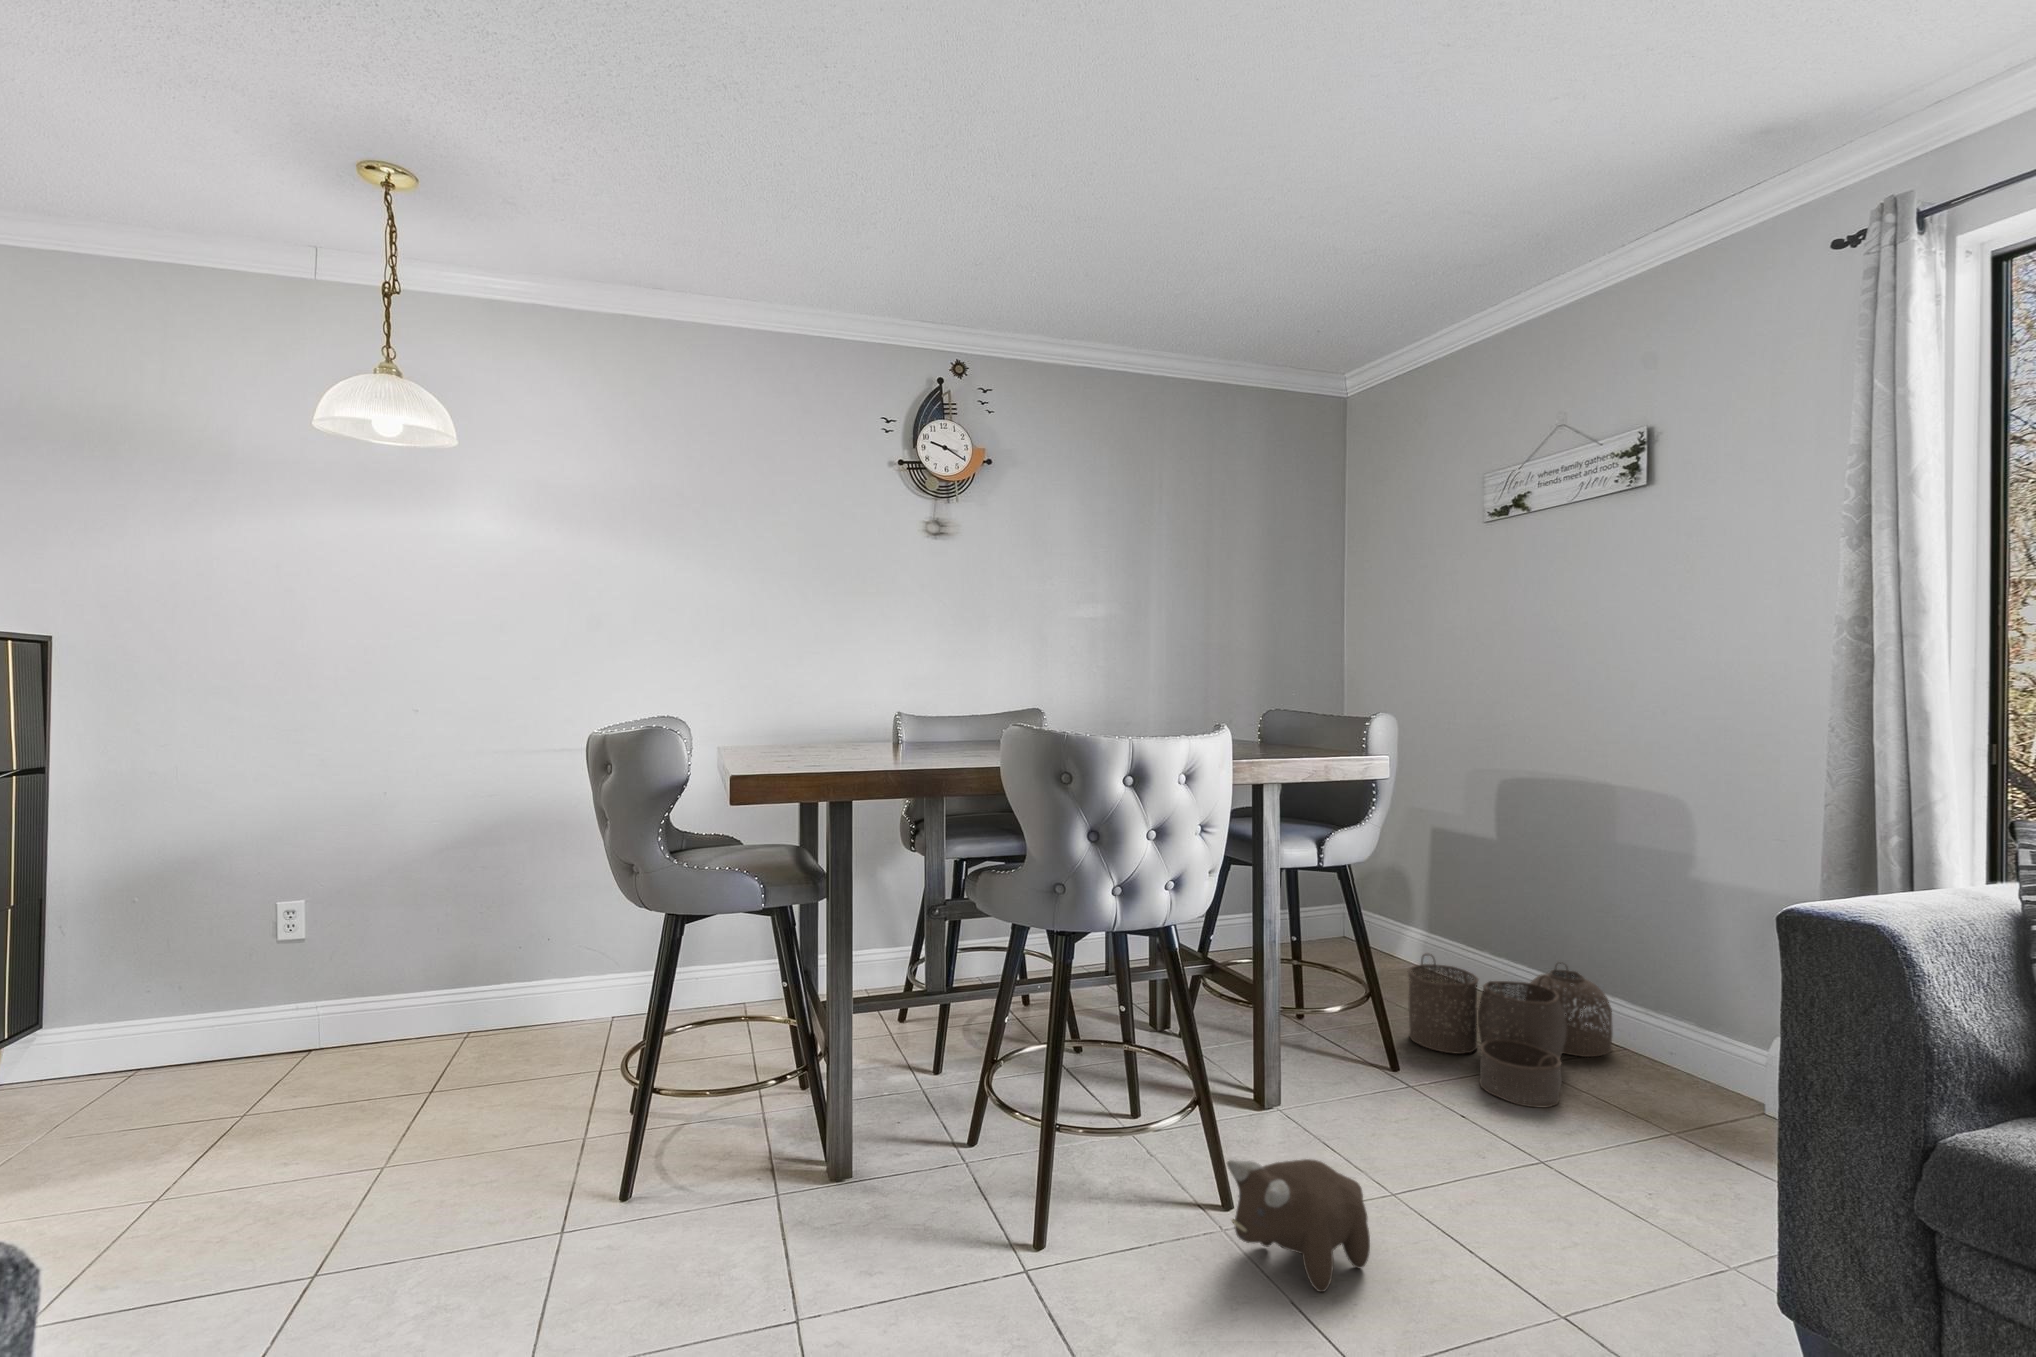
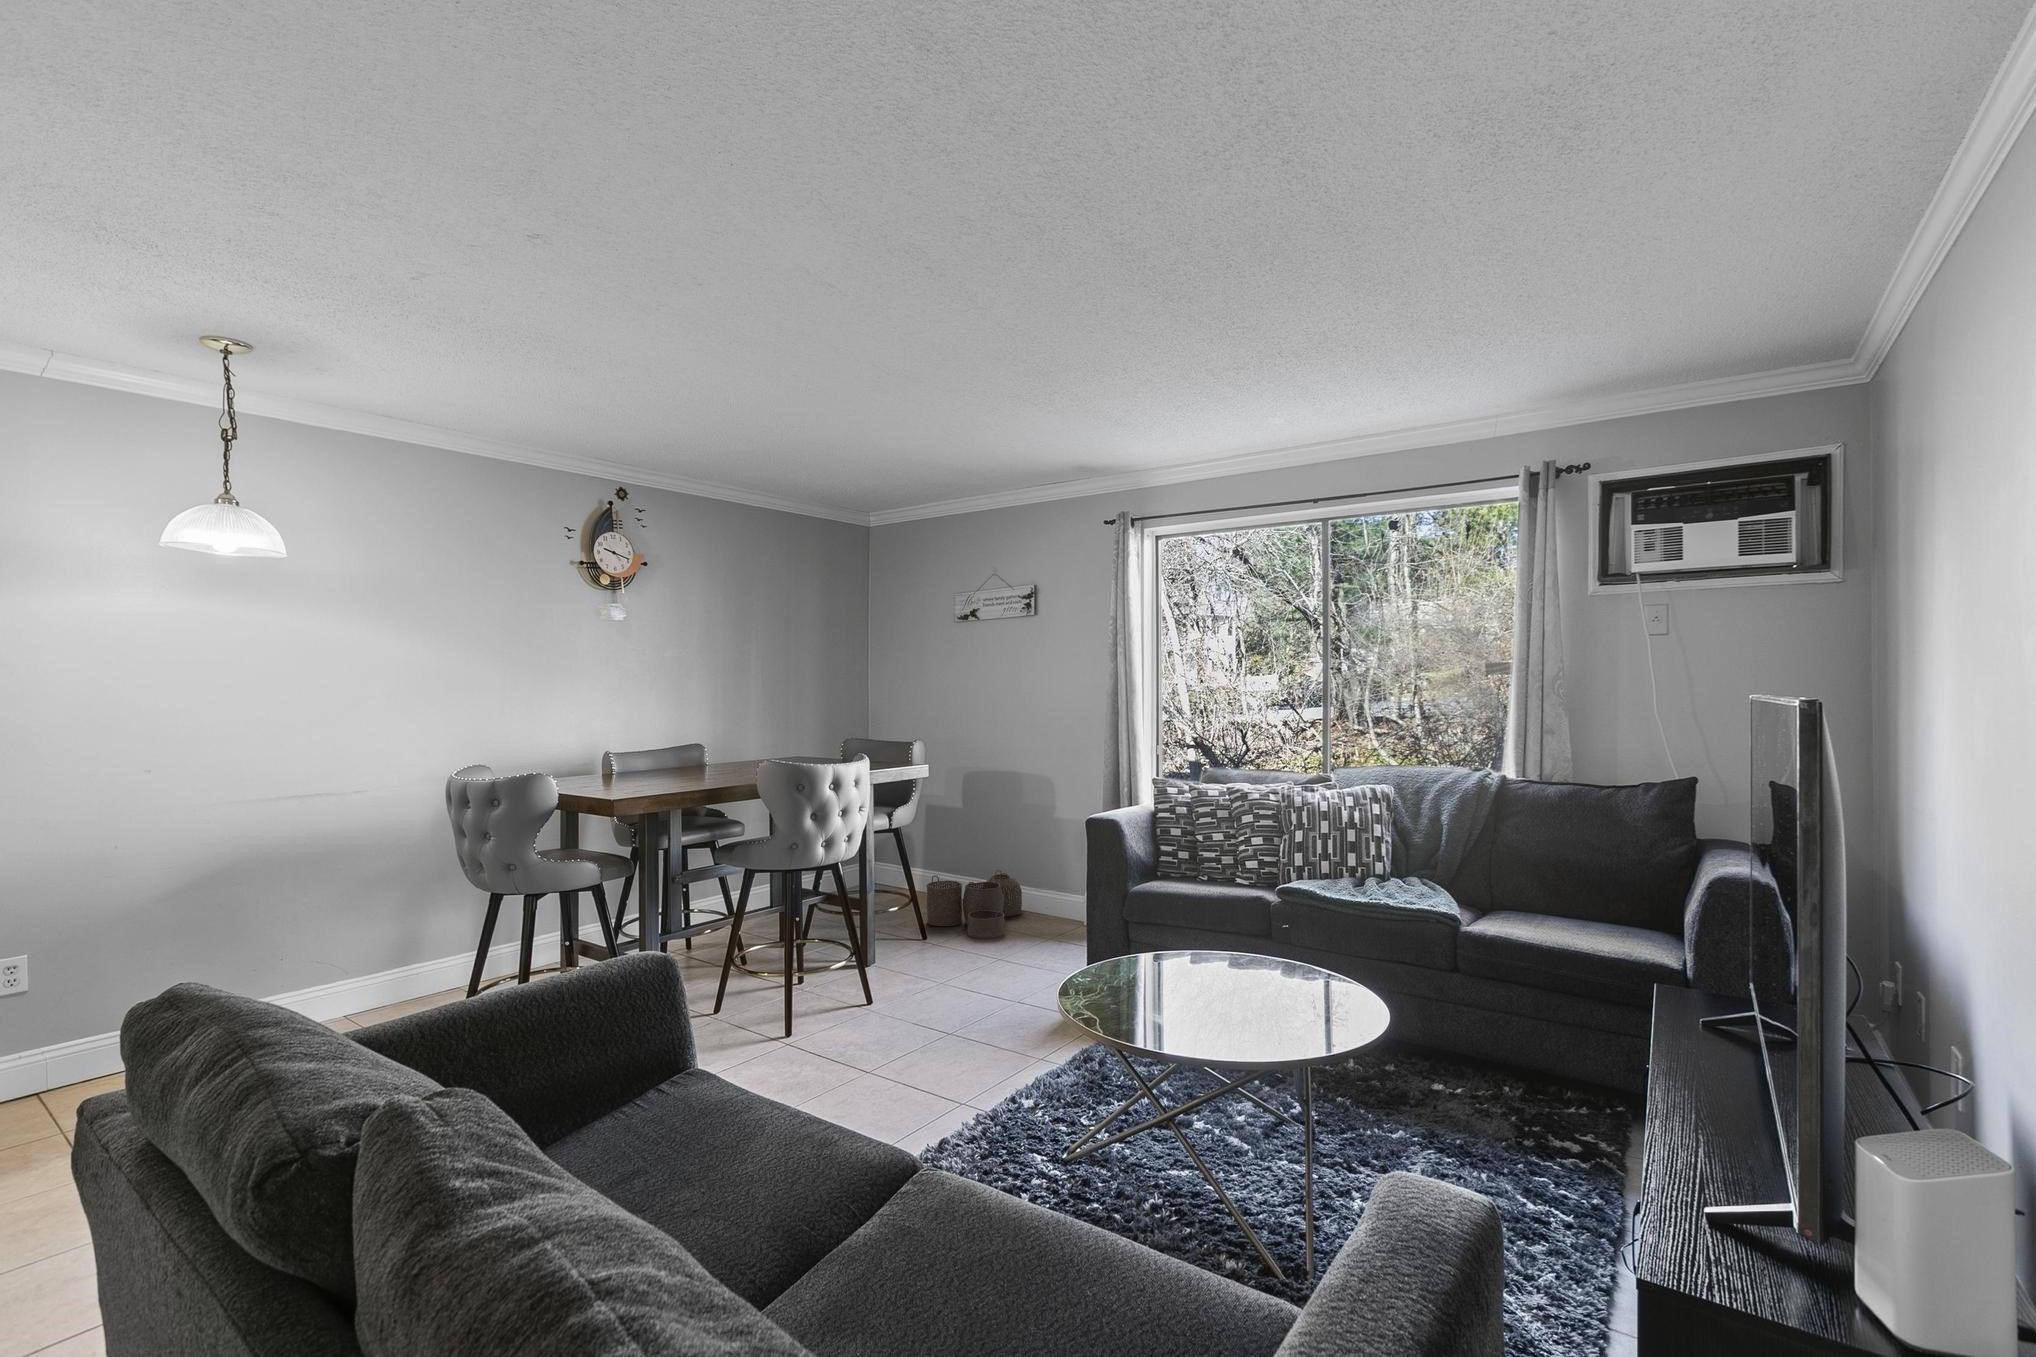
plush toy: present [1227,1159,1370,1292] -> none [890,955,948,1007]

